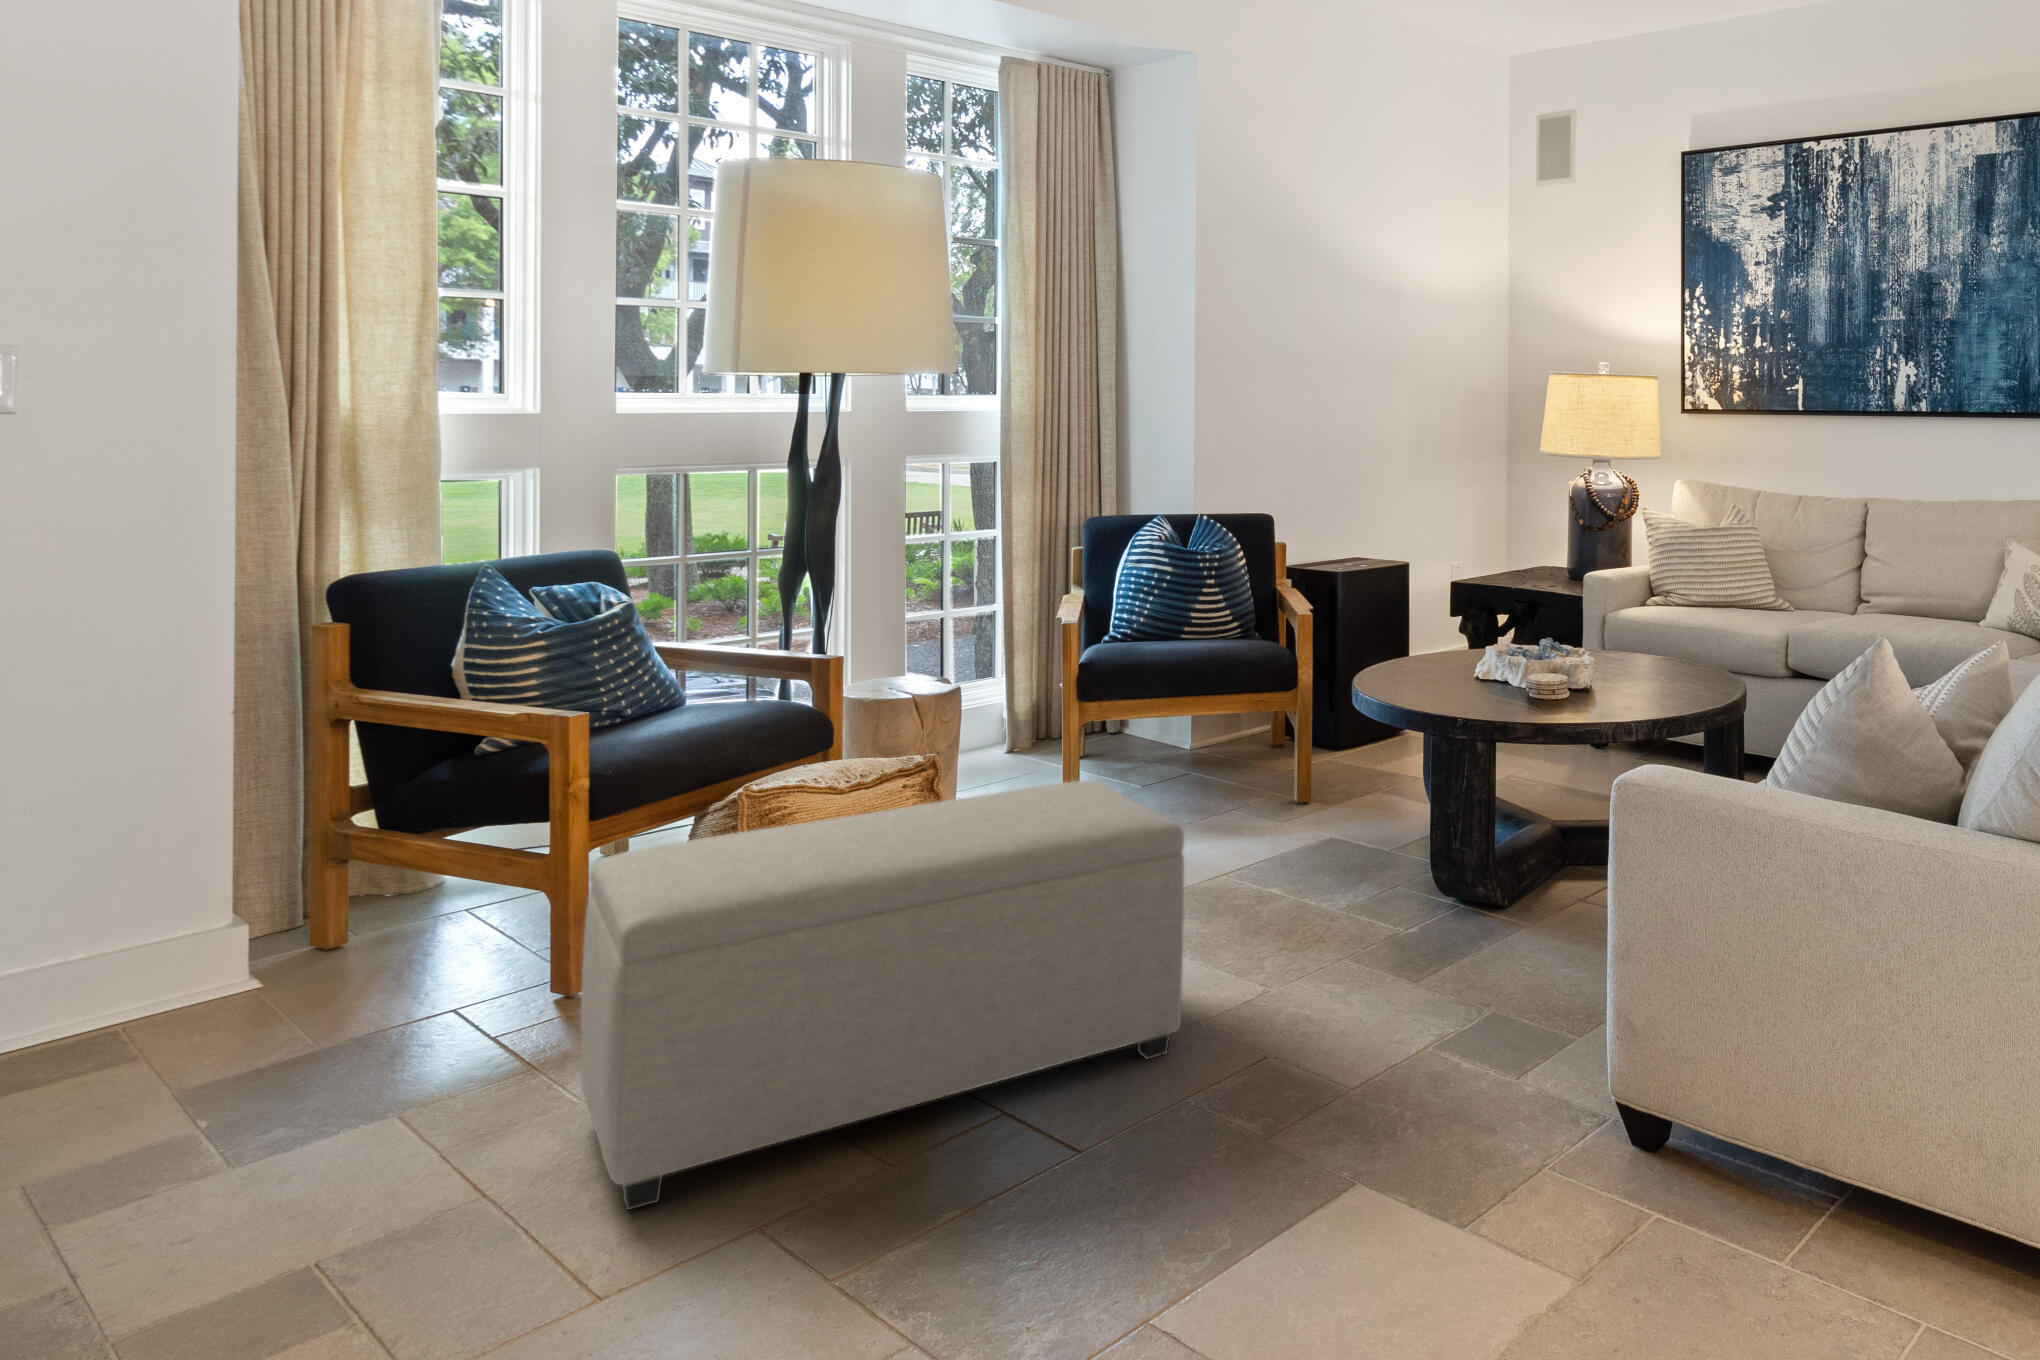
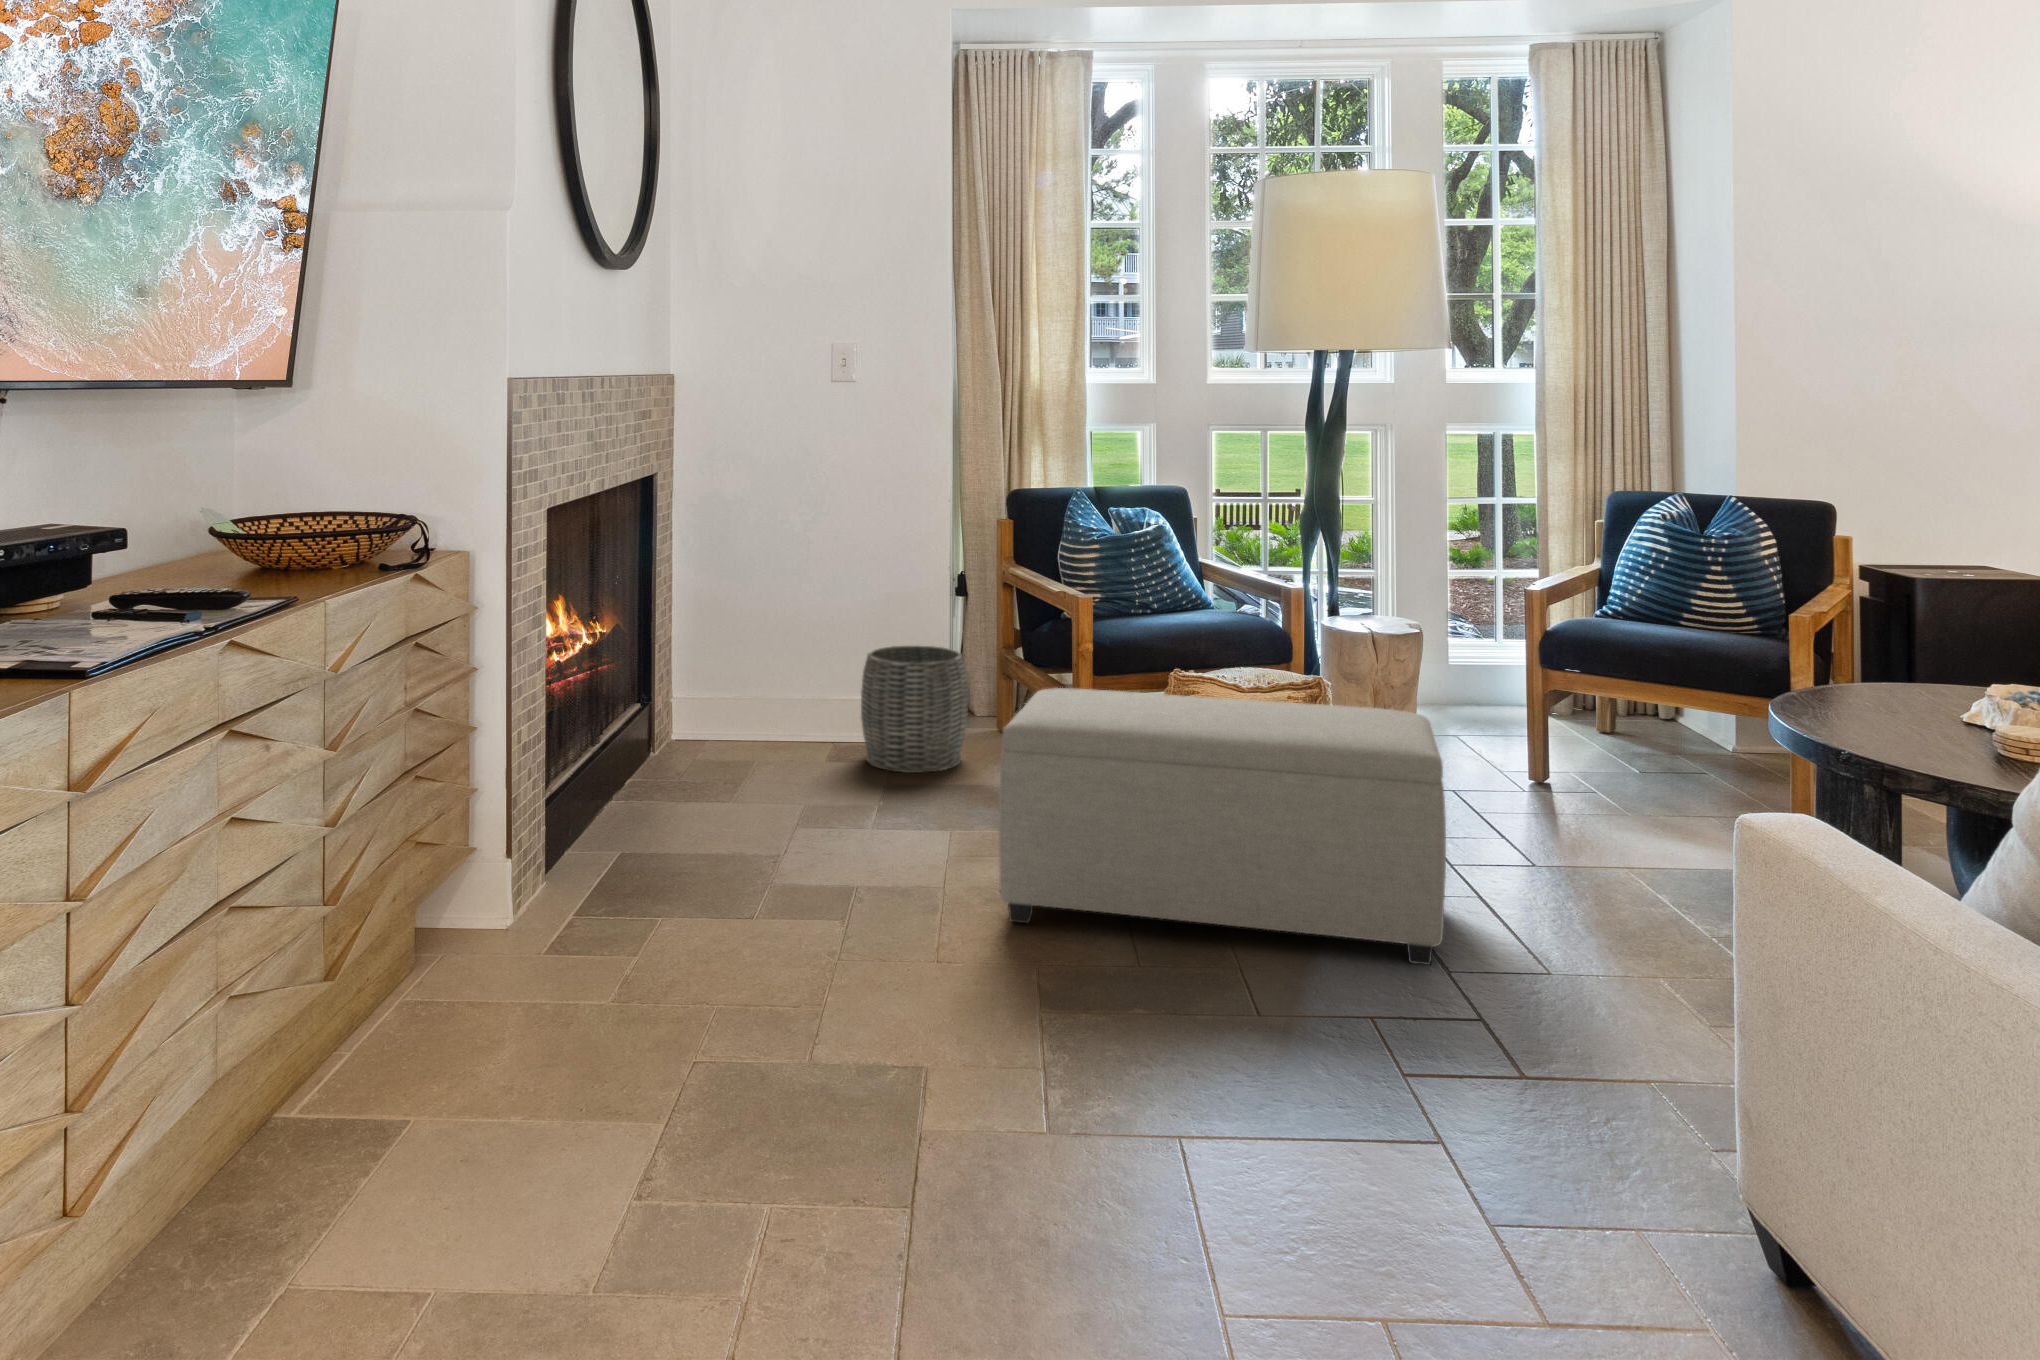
woven basket: none [81,827,309,1052] -> present [861,645,968,773]

